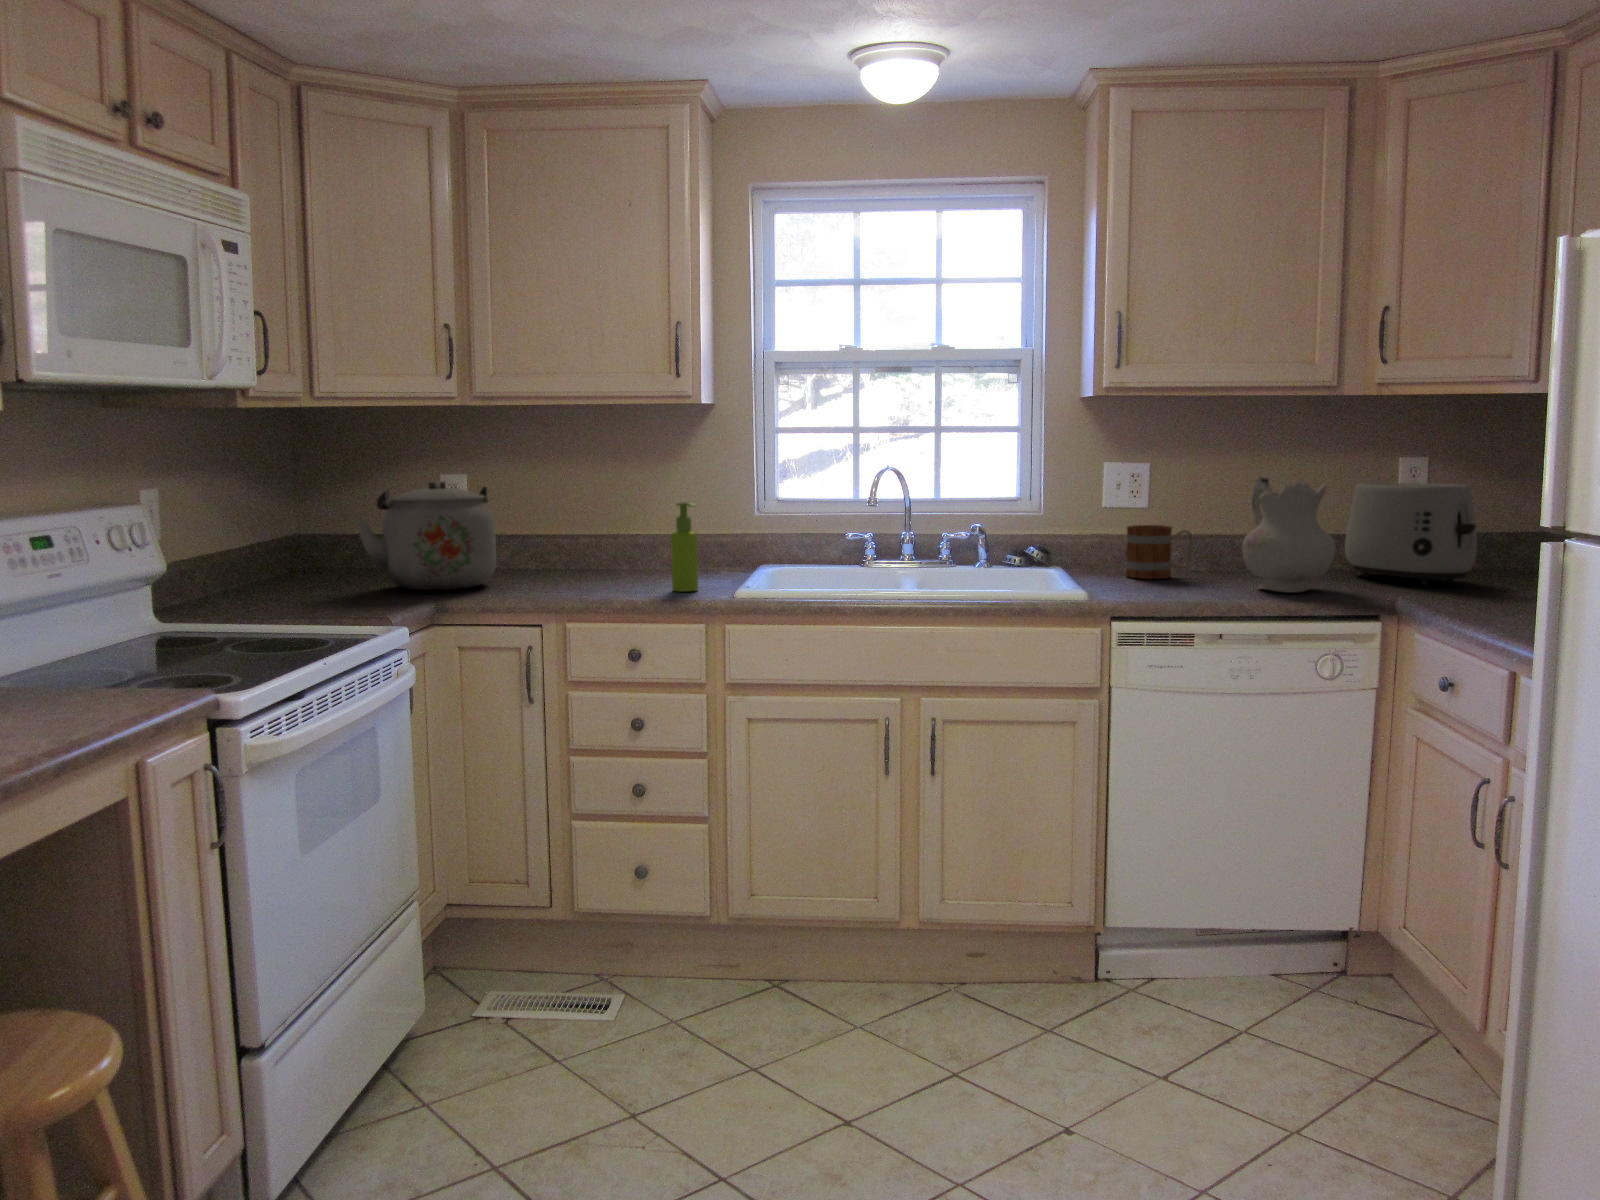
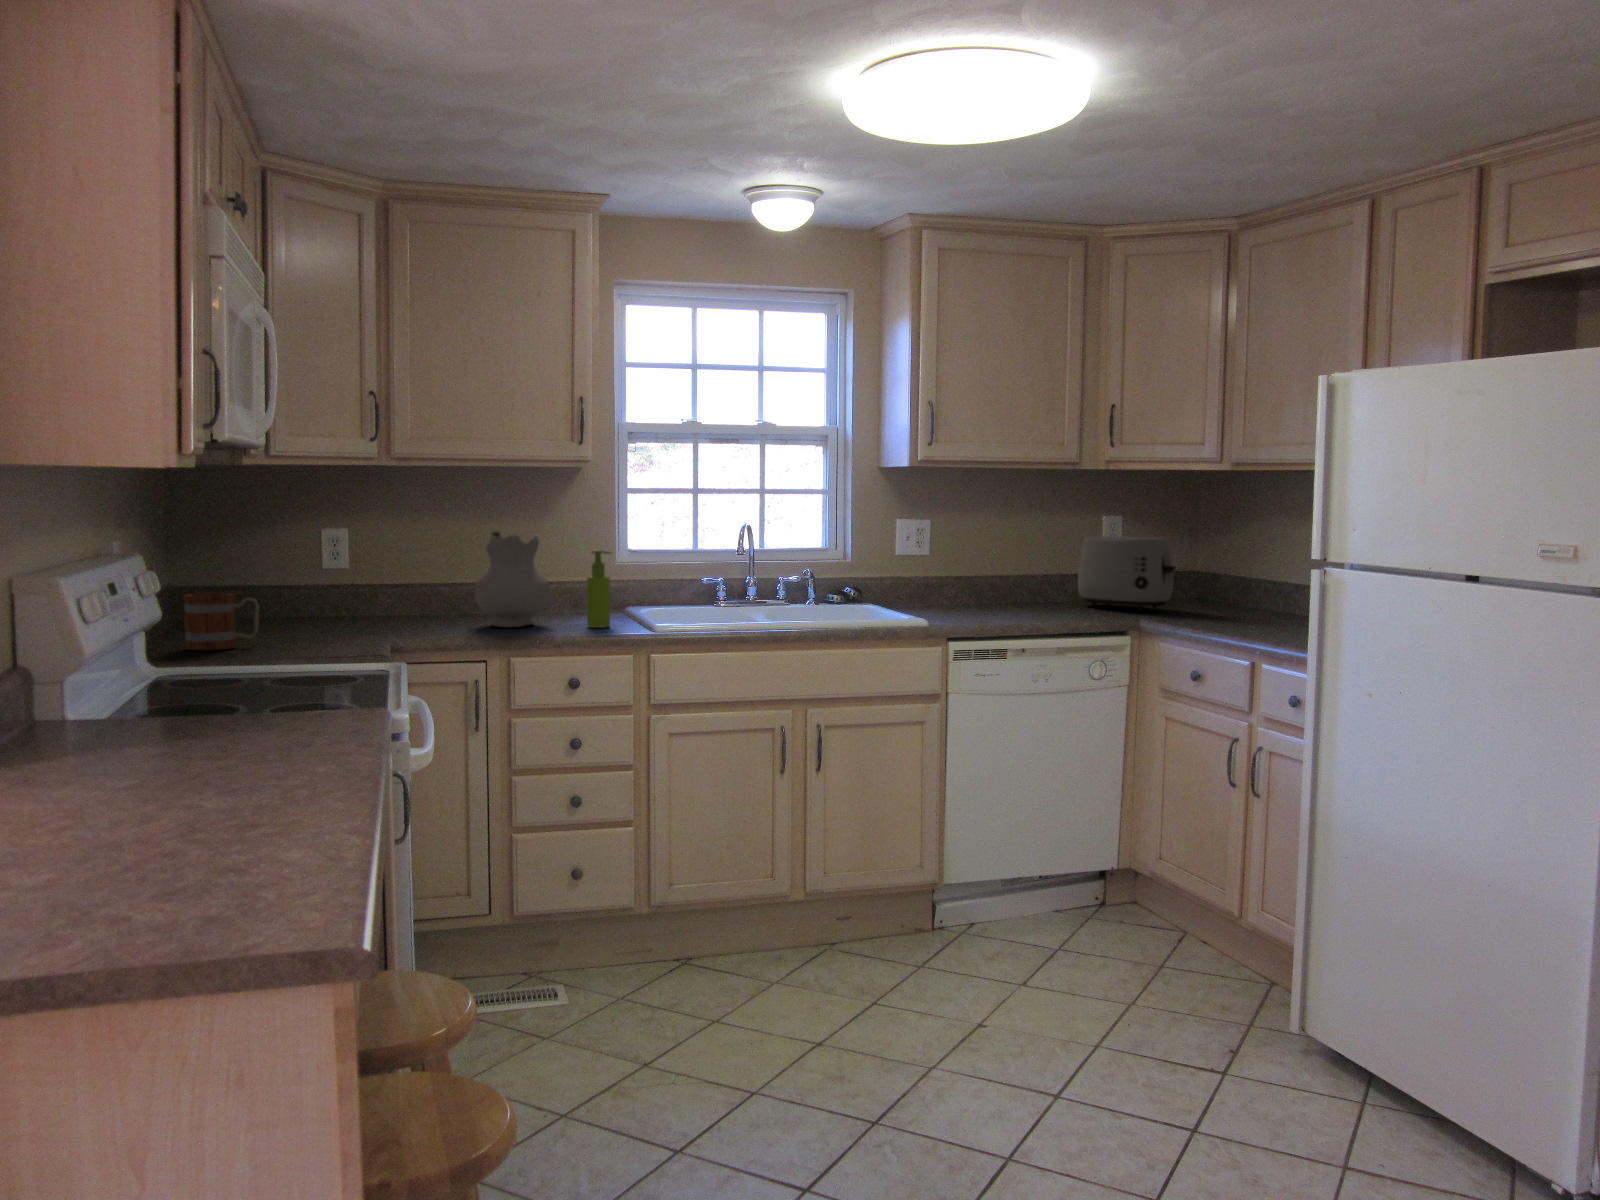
ceramic pitcher: present [1242,477,1336,593] -> present [475,531,550,627]
kettle: present [357,481,496,590] -> none [290,531,415,632]
mug: present [1126,525,1193,579] -> present [183,593,259,650]

